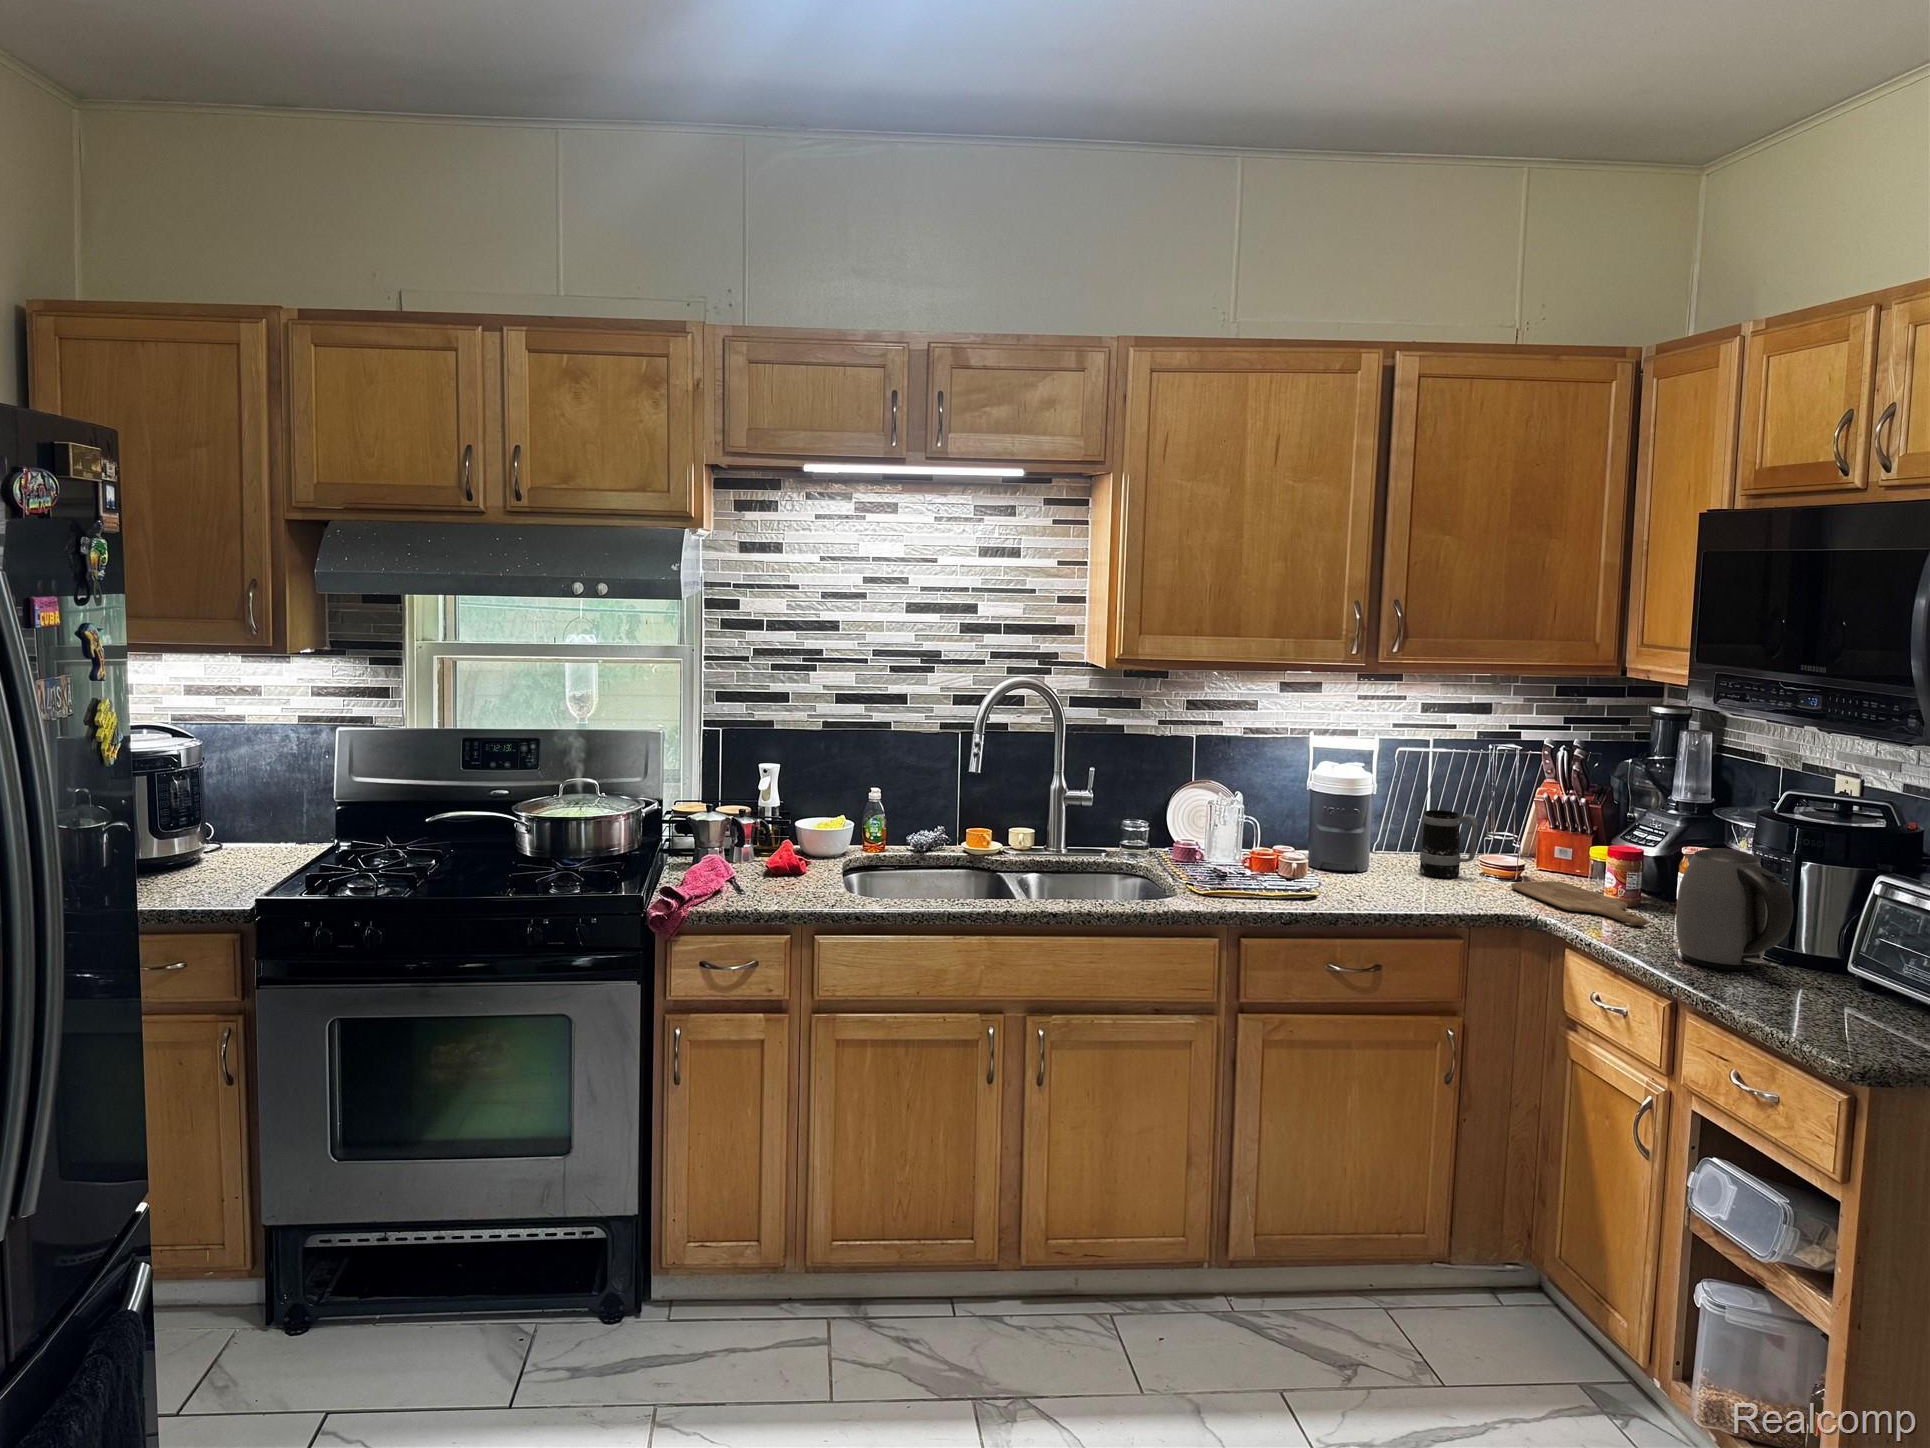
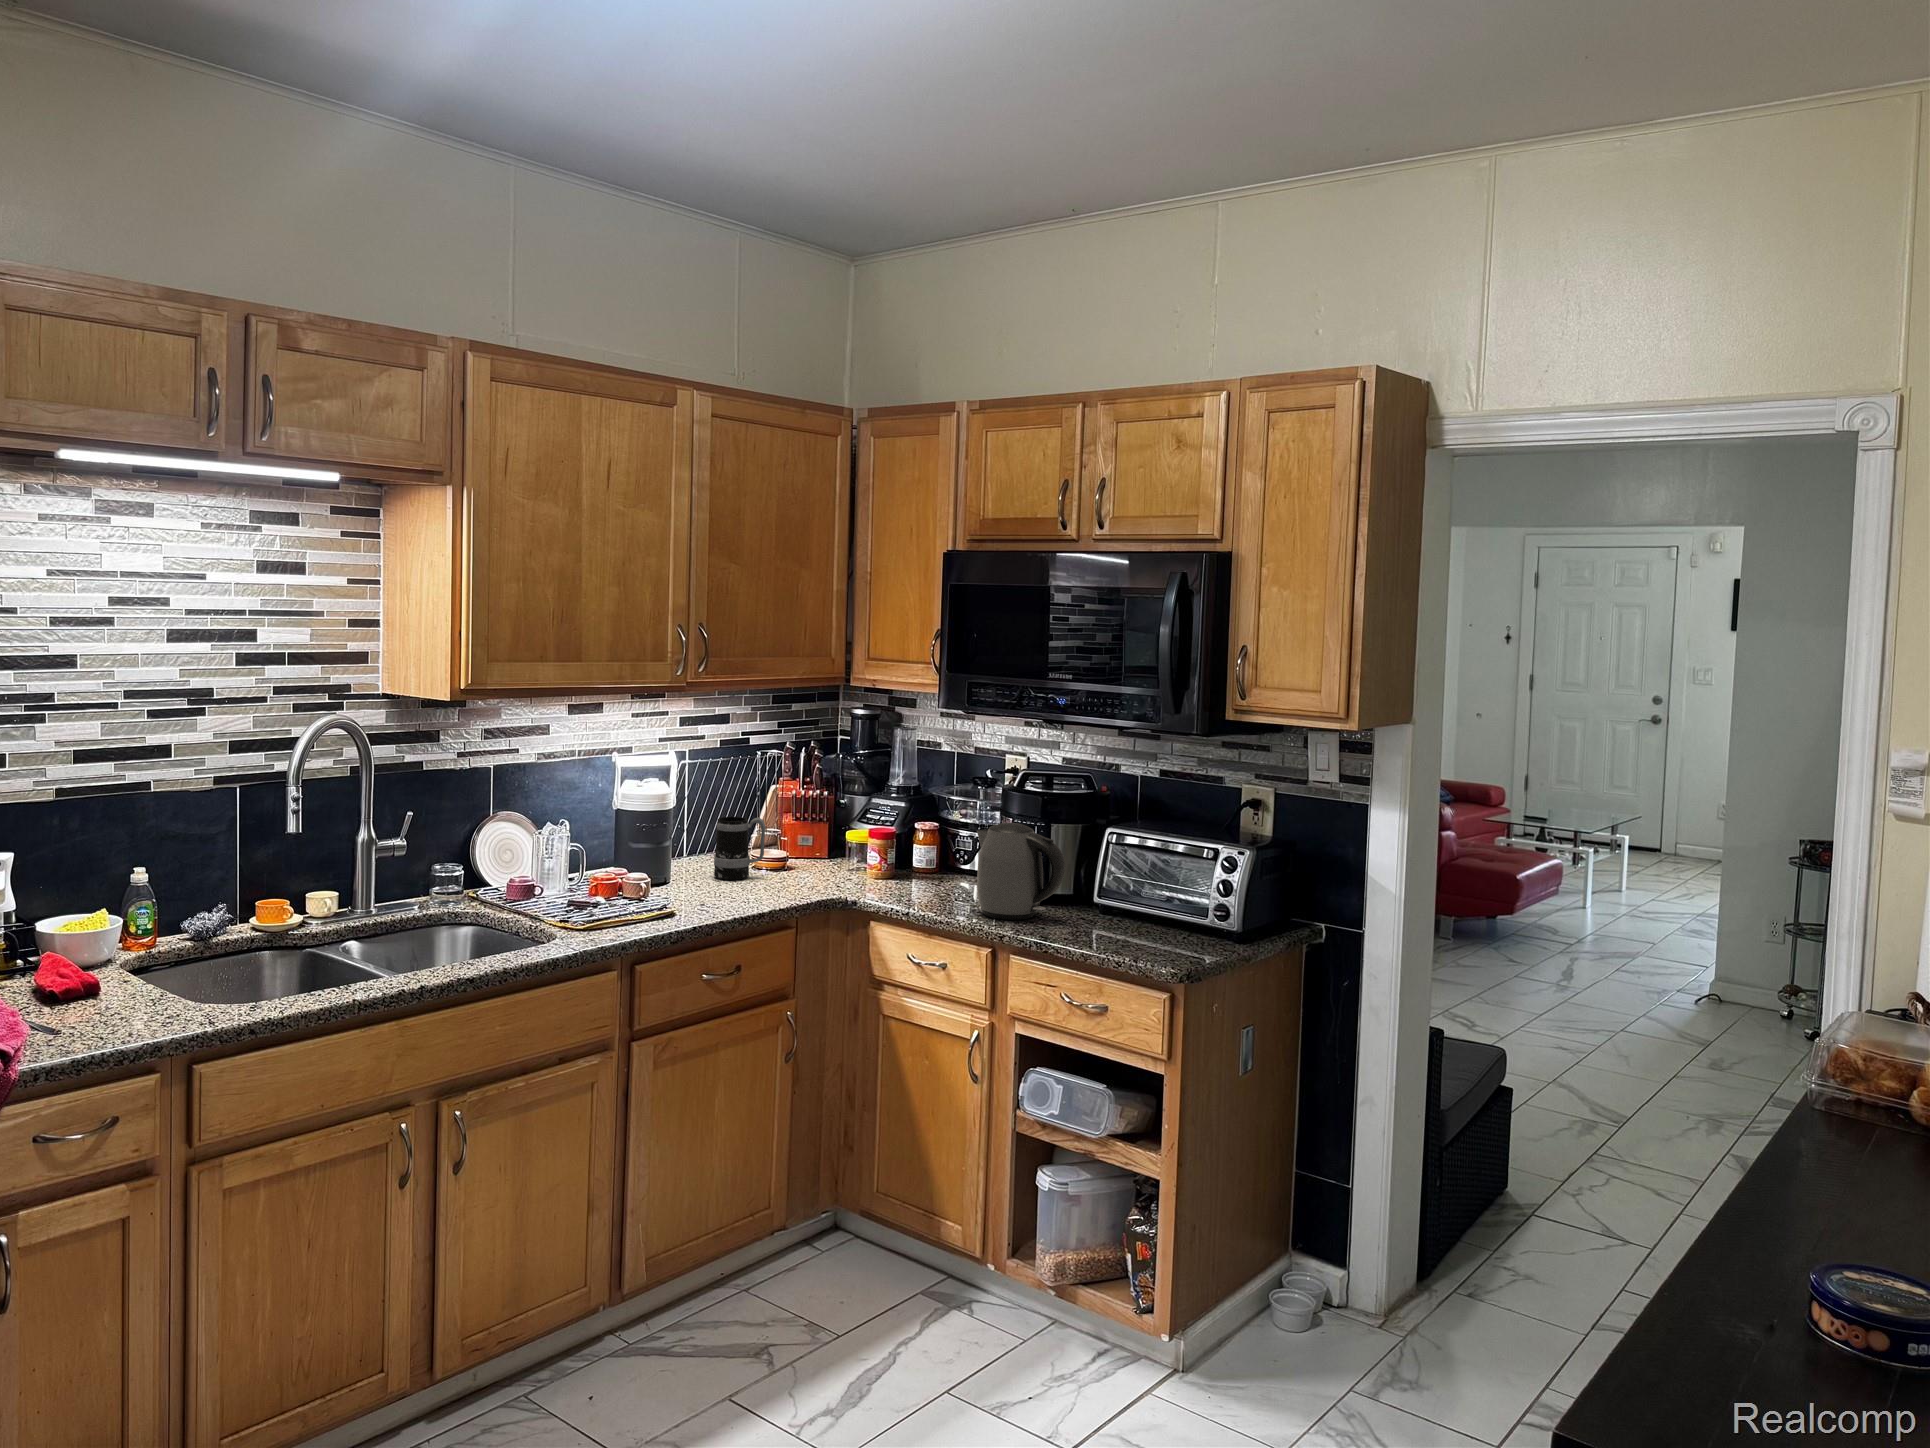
cutting board: present [1511,881,1647,926] -> none [800,869,931,896]

